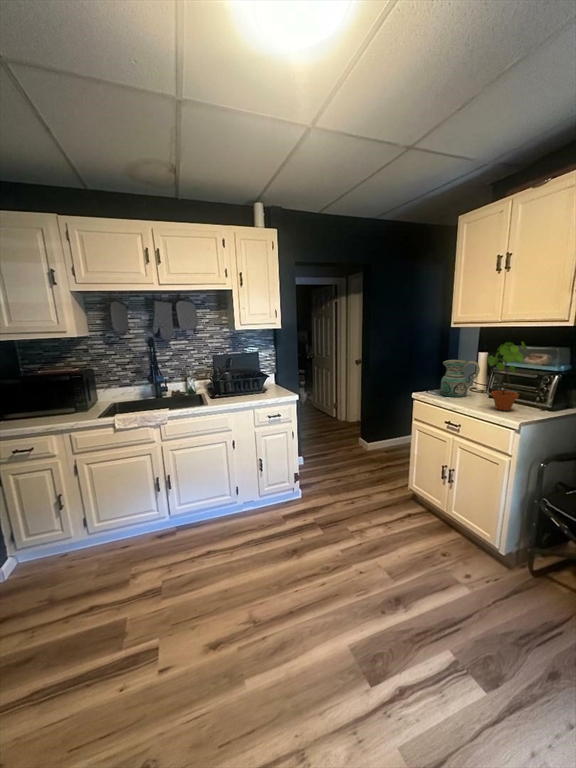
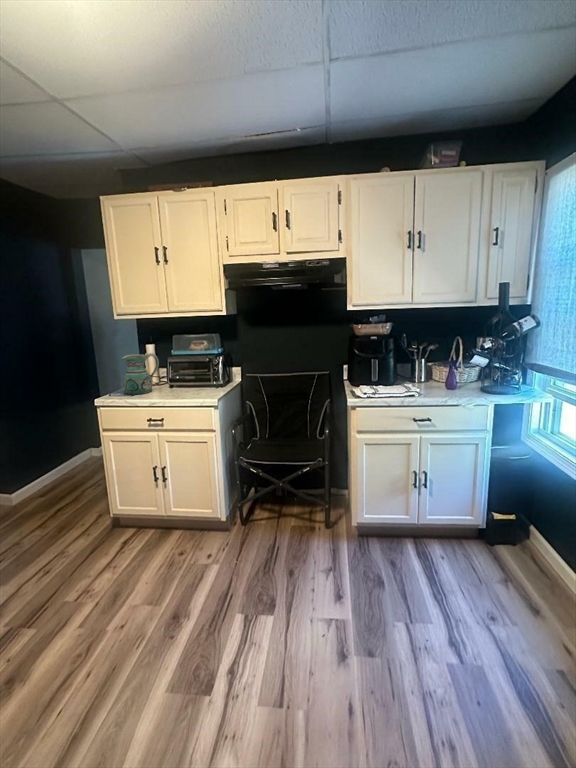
potted plant: present [488,342,527,410] -> none [177,330,204,394]

